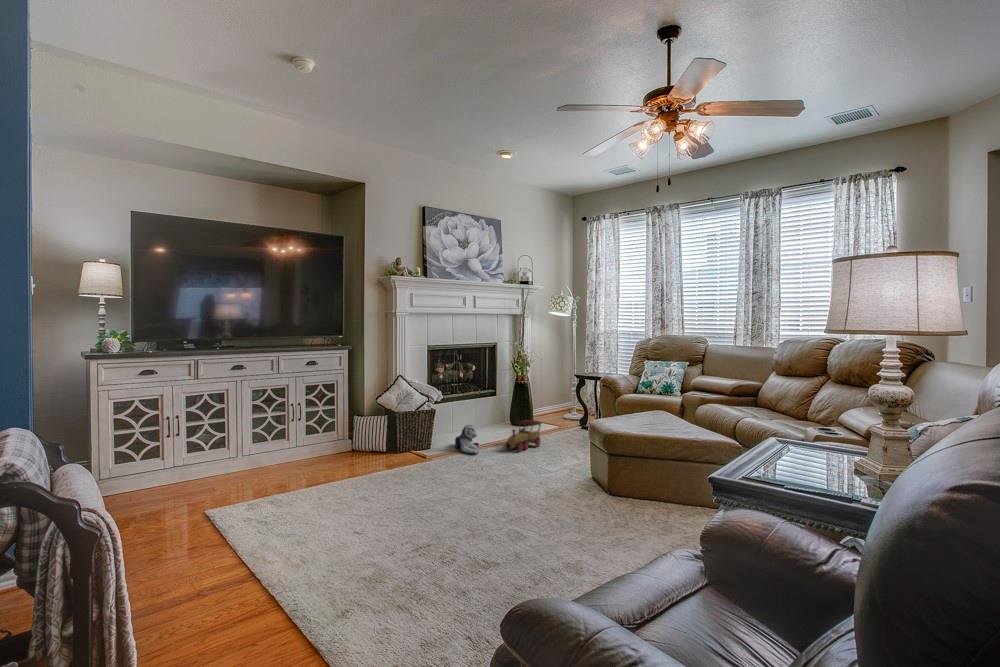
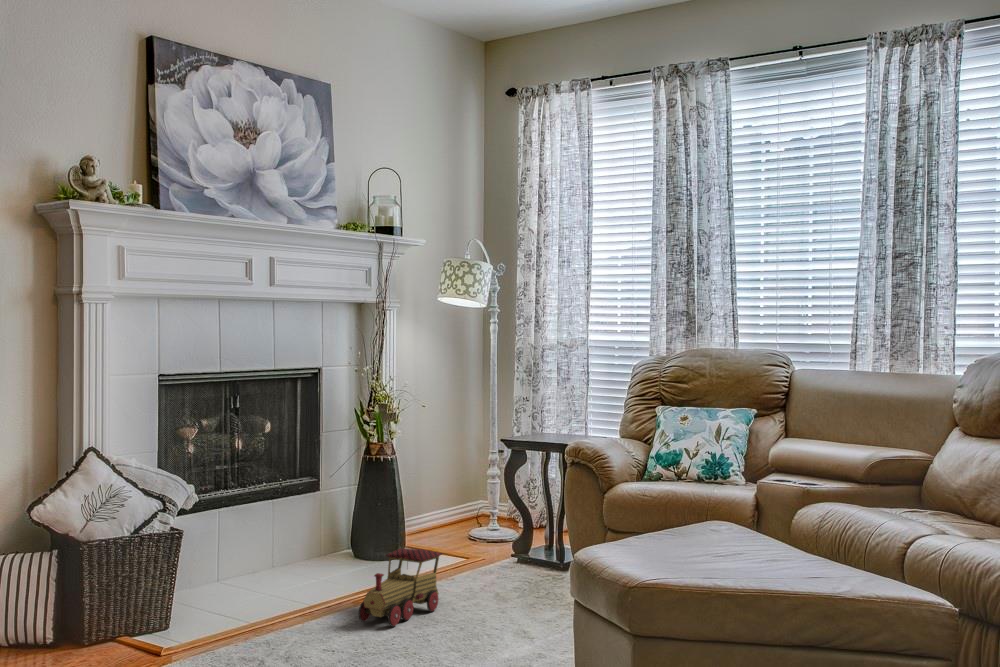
plush toy: present [455,425,479,454] -> none [231,567,294,639]

